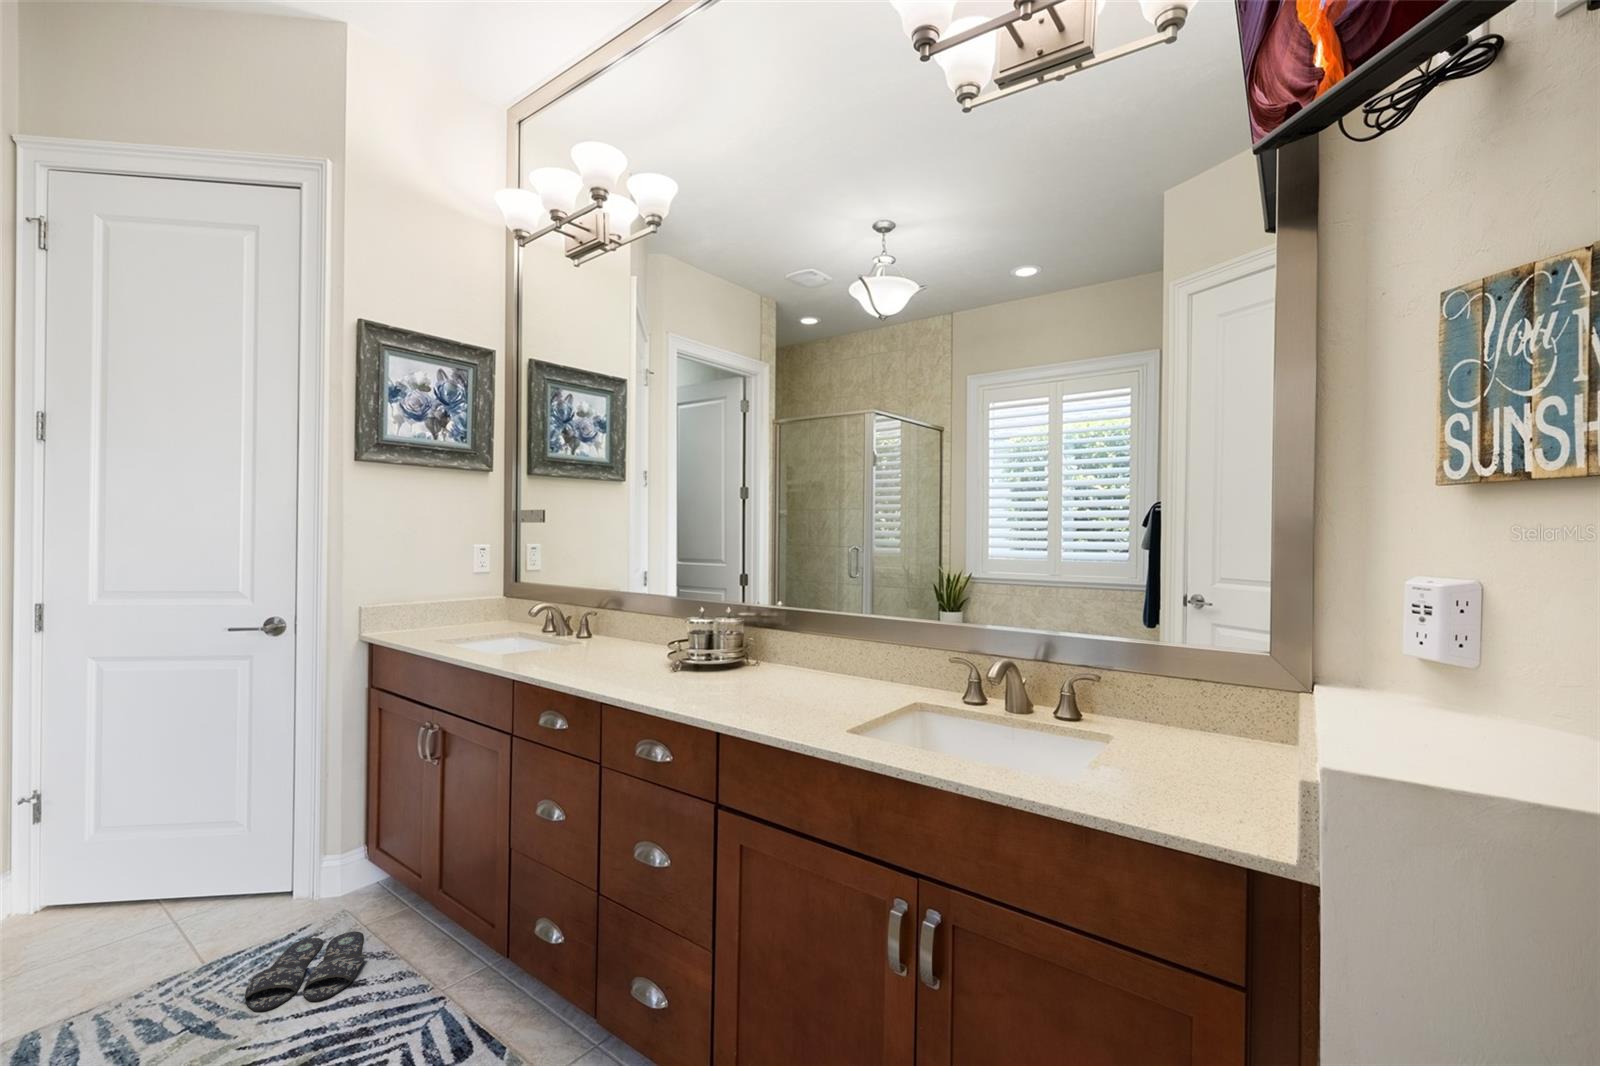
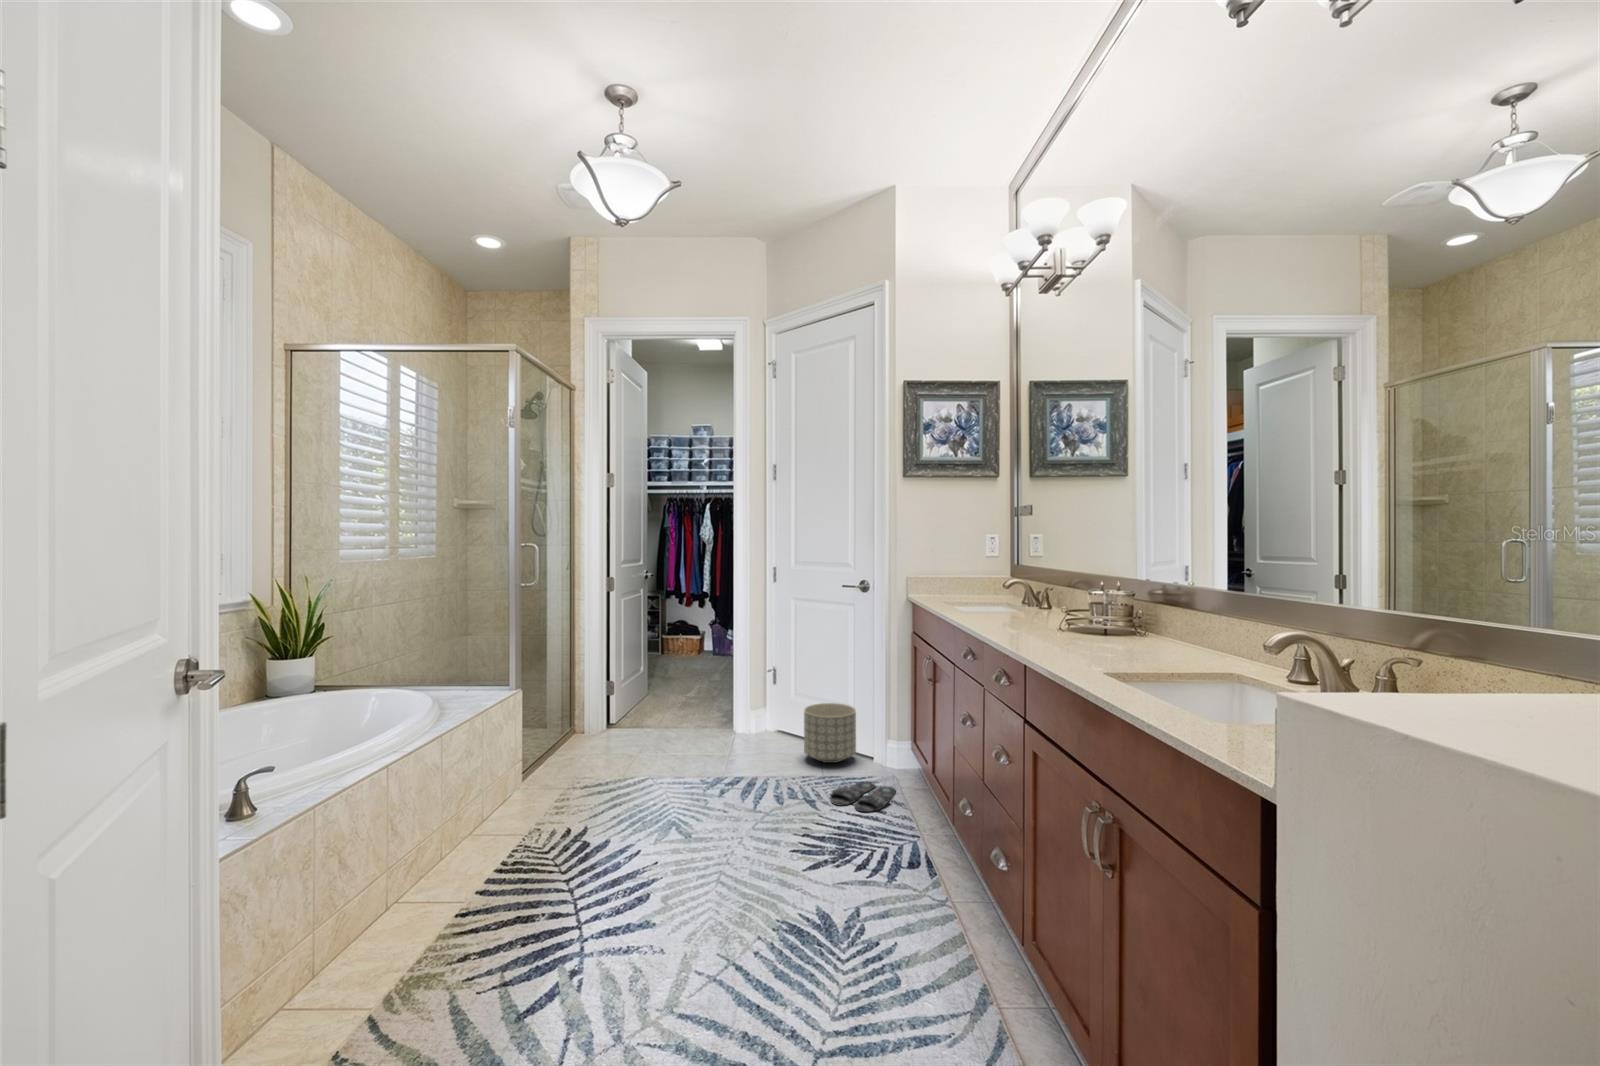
planter: none [142,824,260,940] -> present [804,703,856,763]

